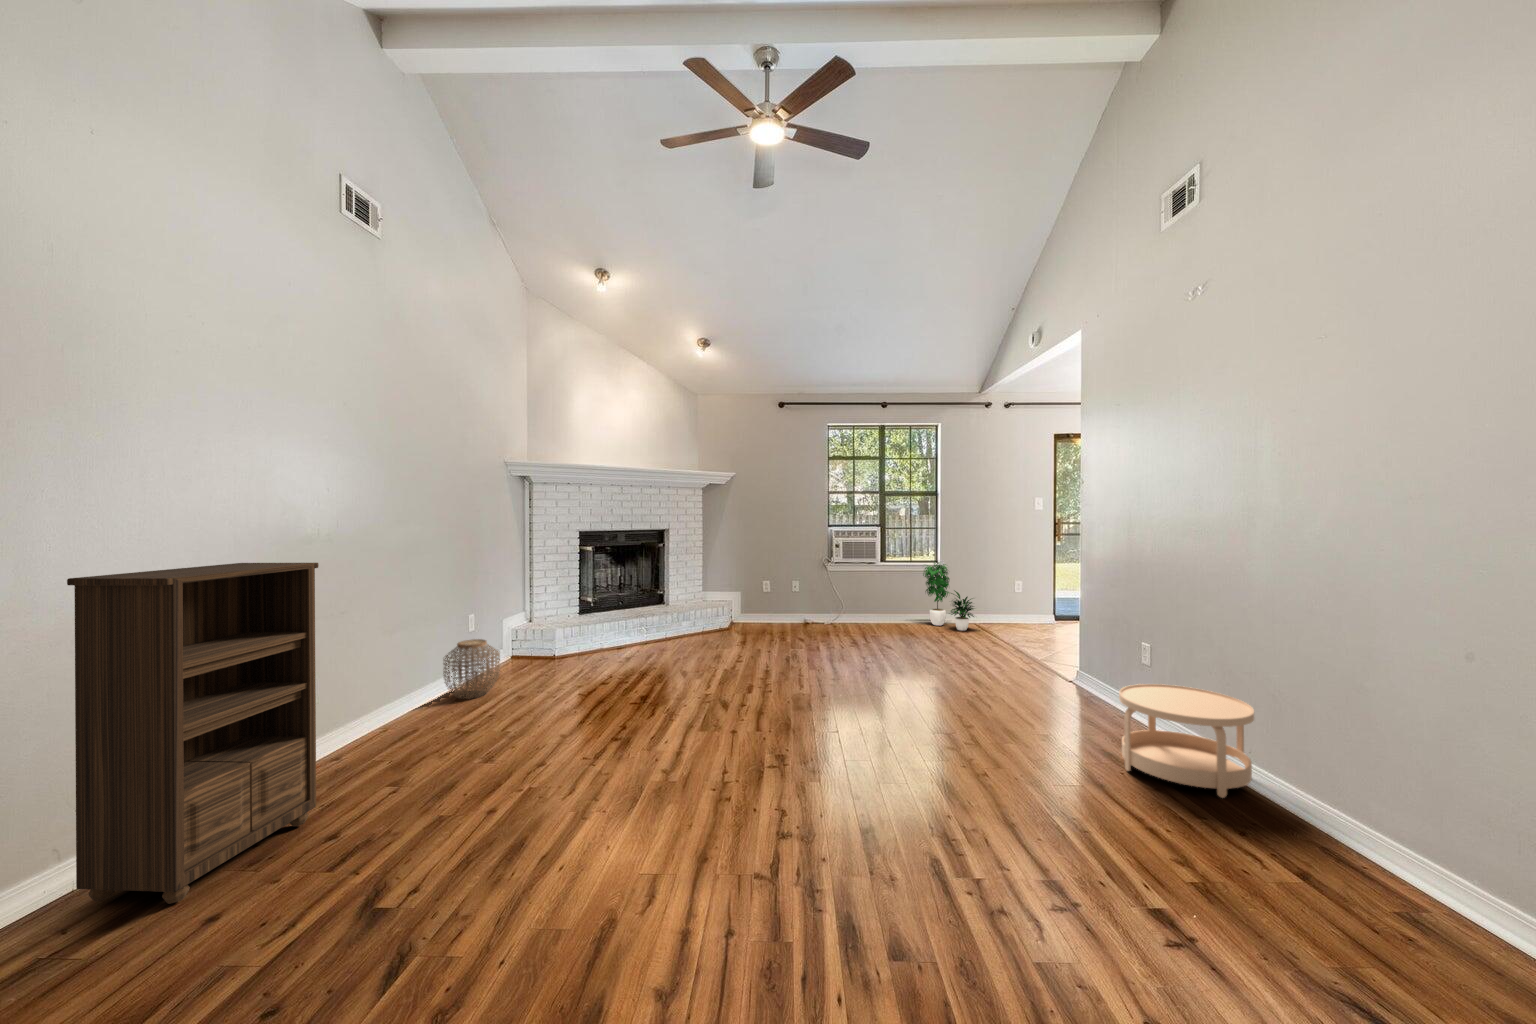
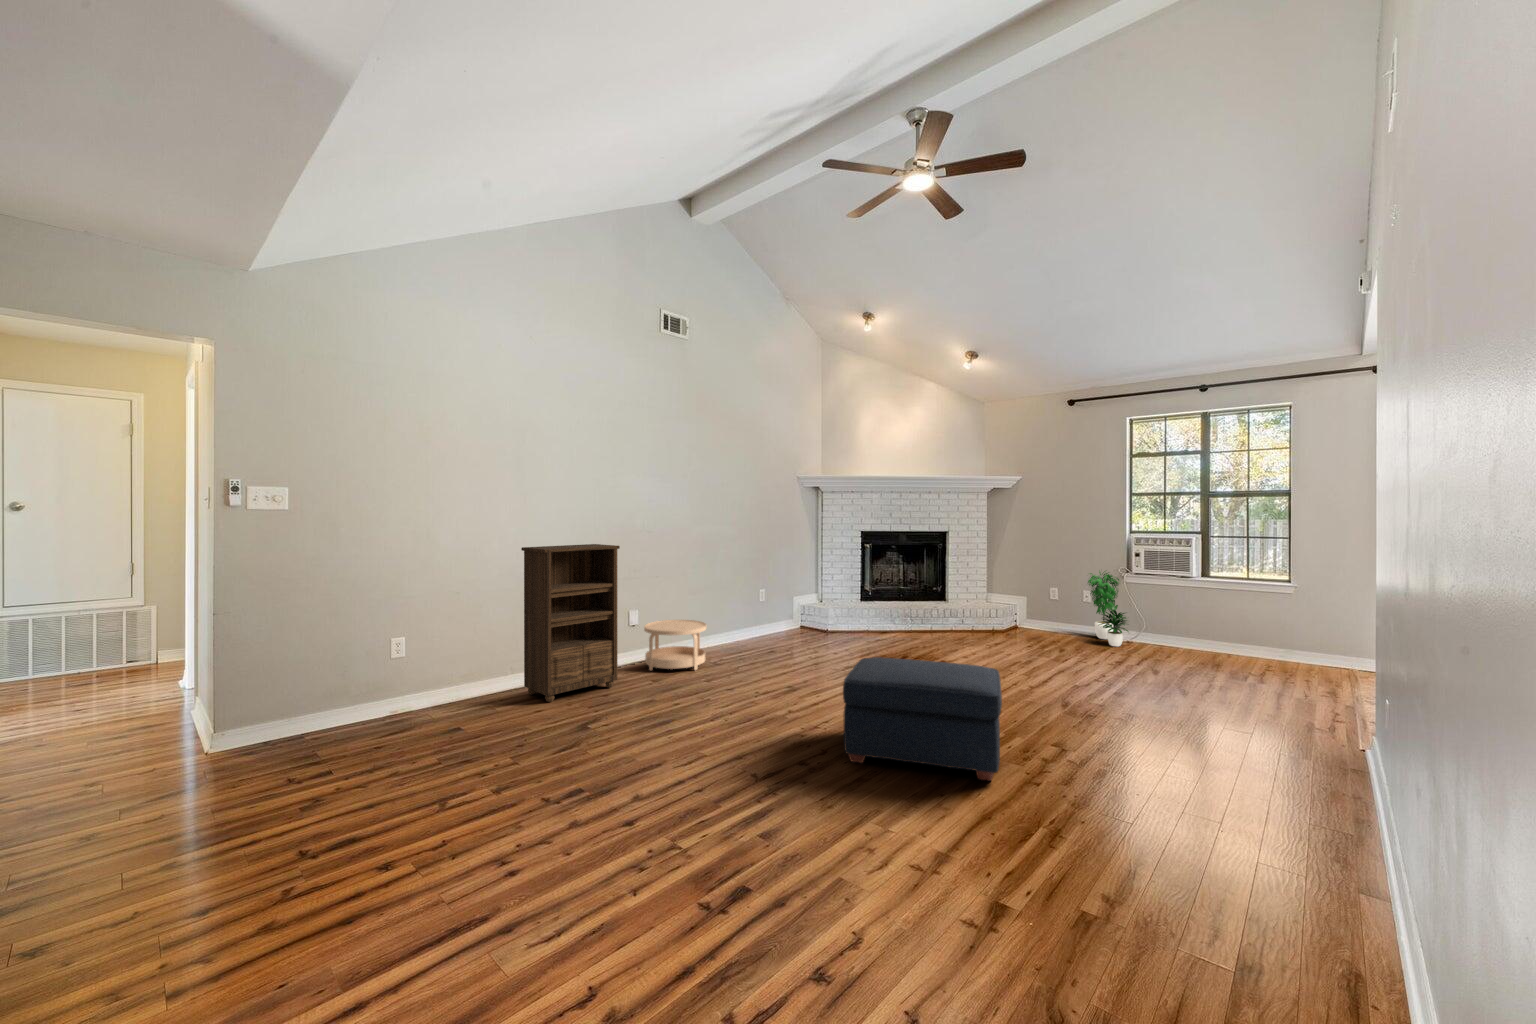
potted plant: present [923,563,974,631] -> present [1088,571,1129,646]
woven basket: present [443,639,500,699] -> none [732,606,768,647]
ottoman: none [771,669,976,823] -> present [843,657,1002,781]
side table: present [1119,684,1254,798] -> present [644,620,706,671]

